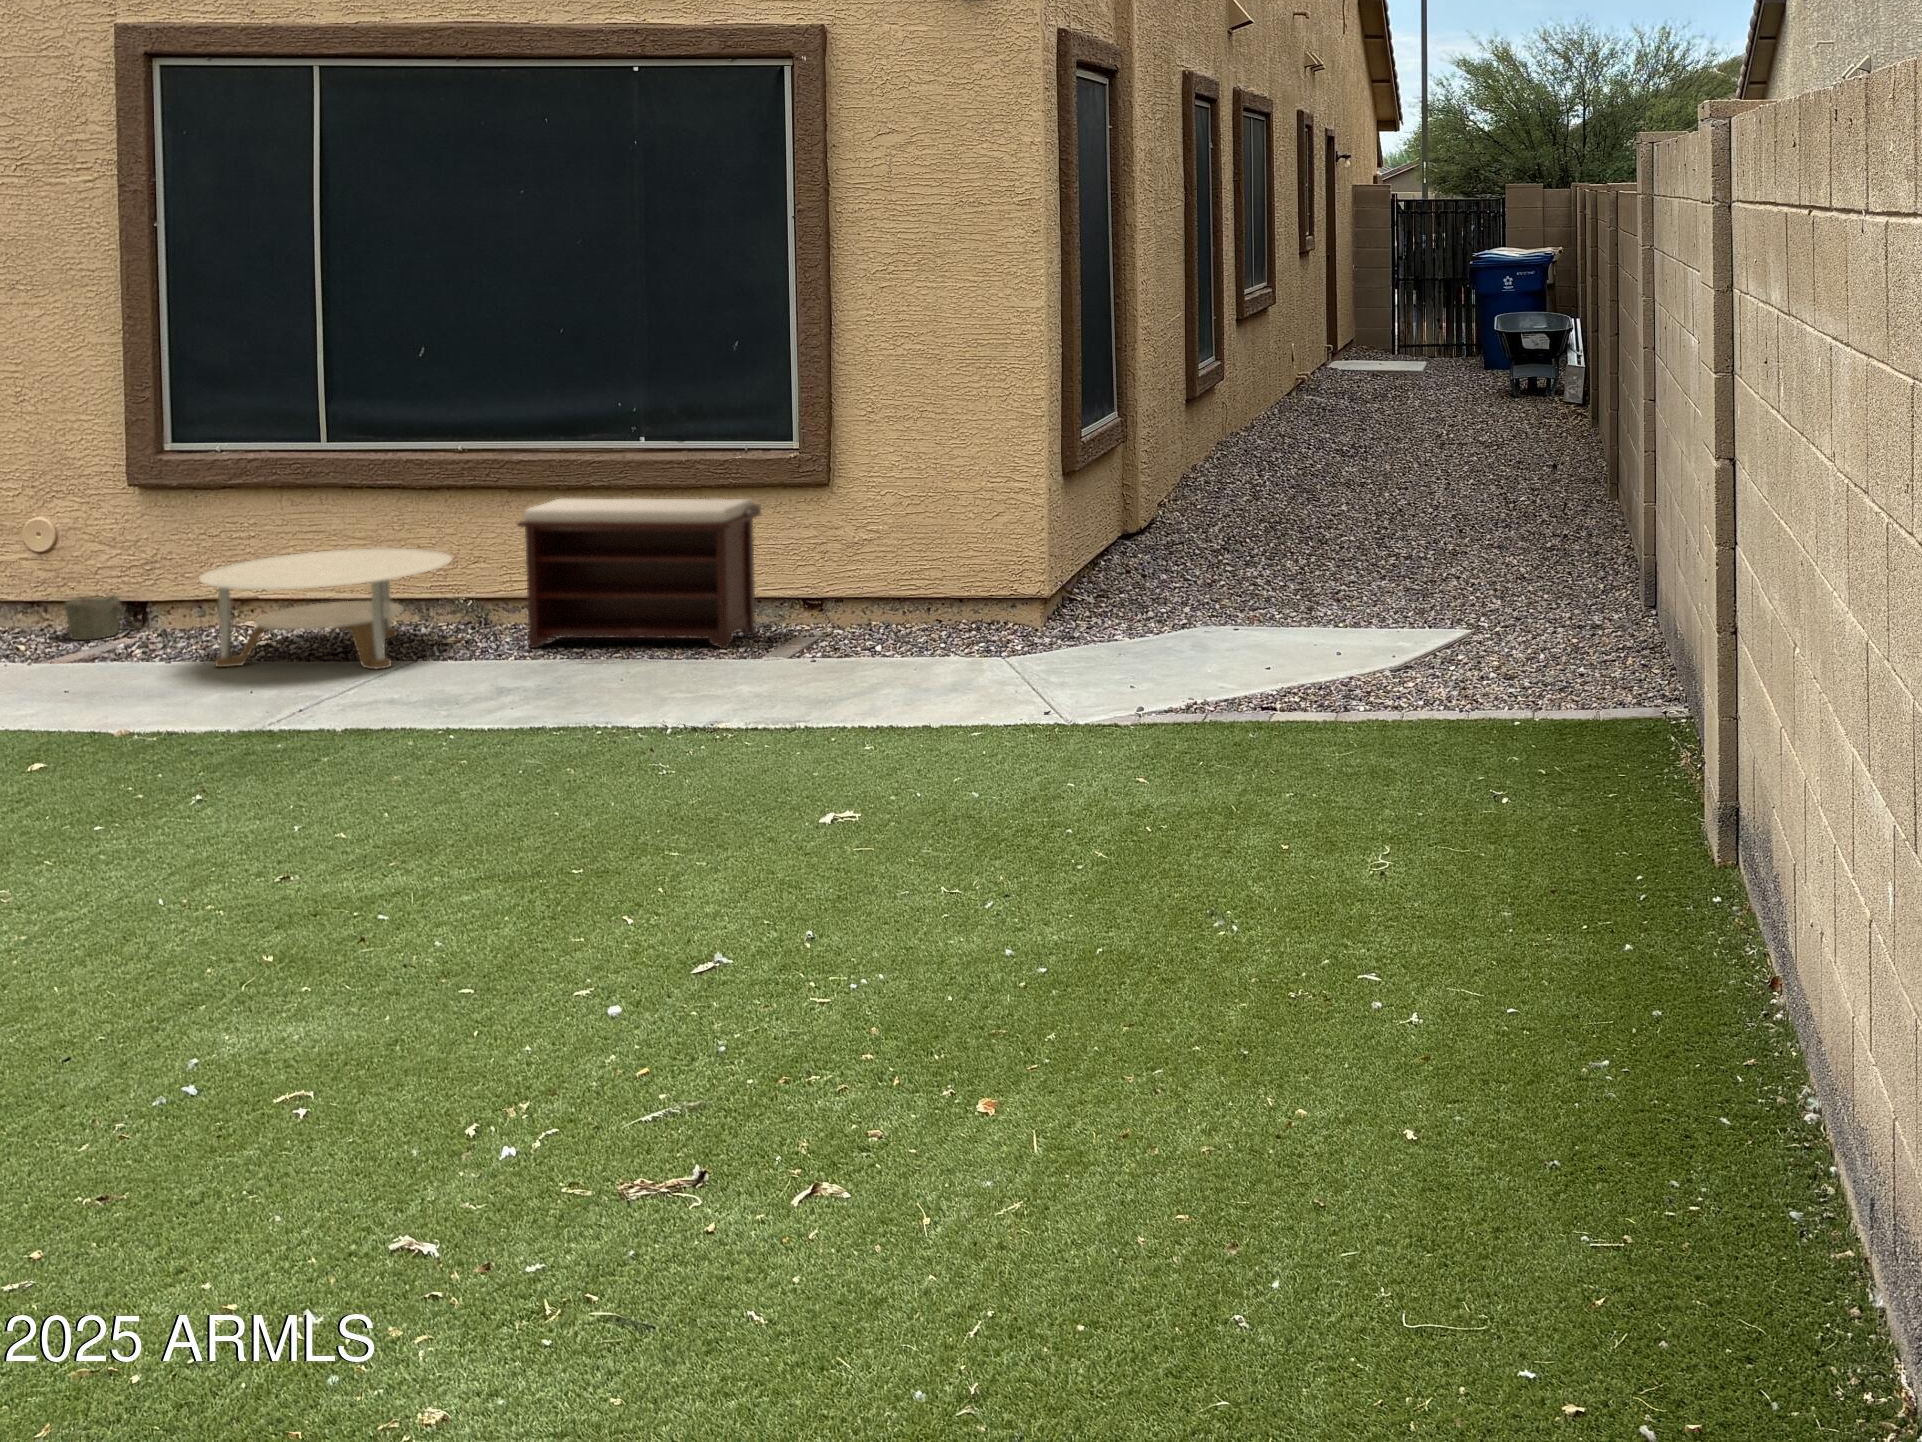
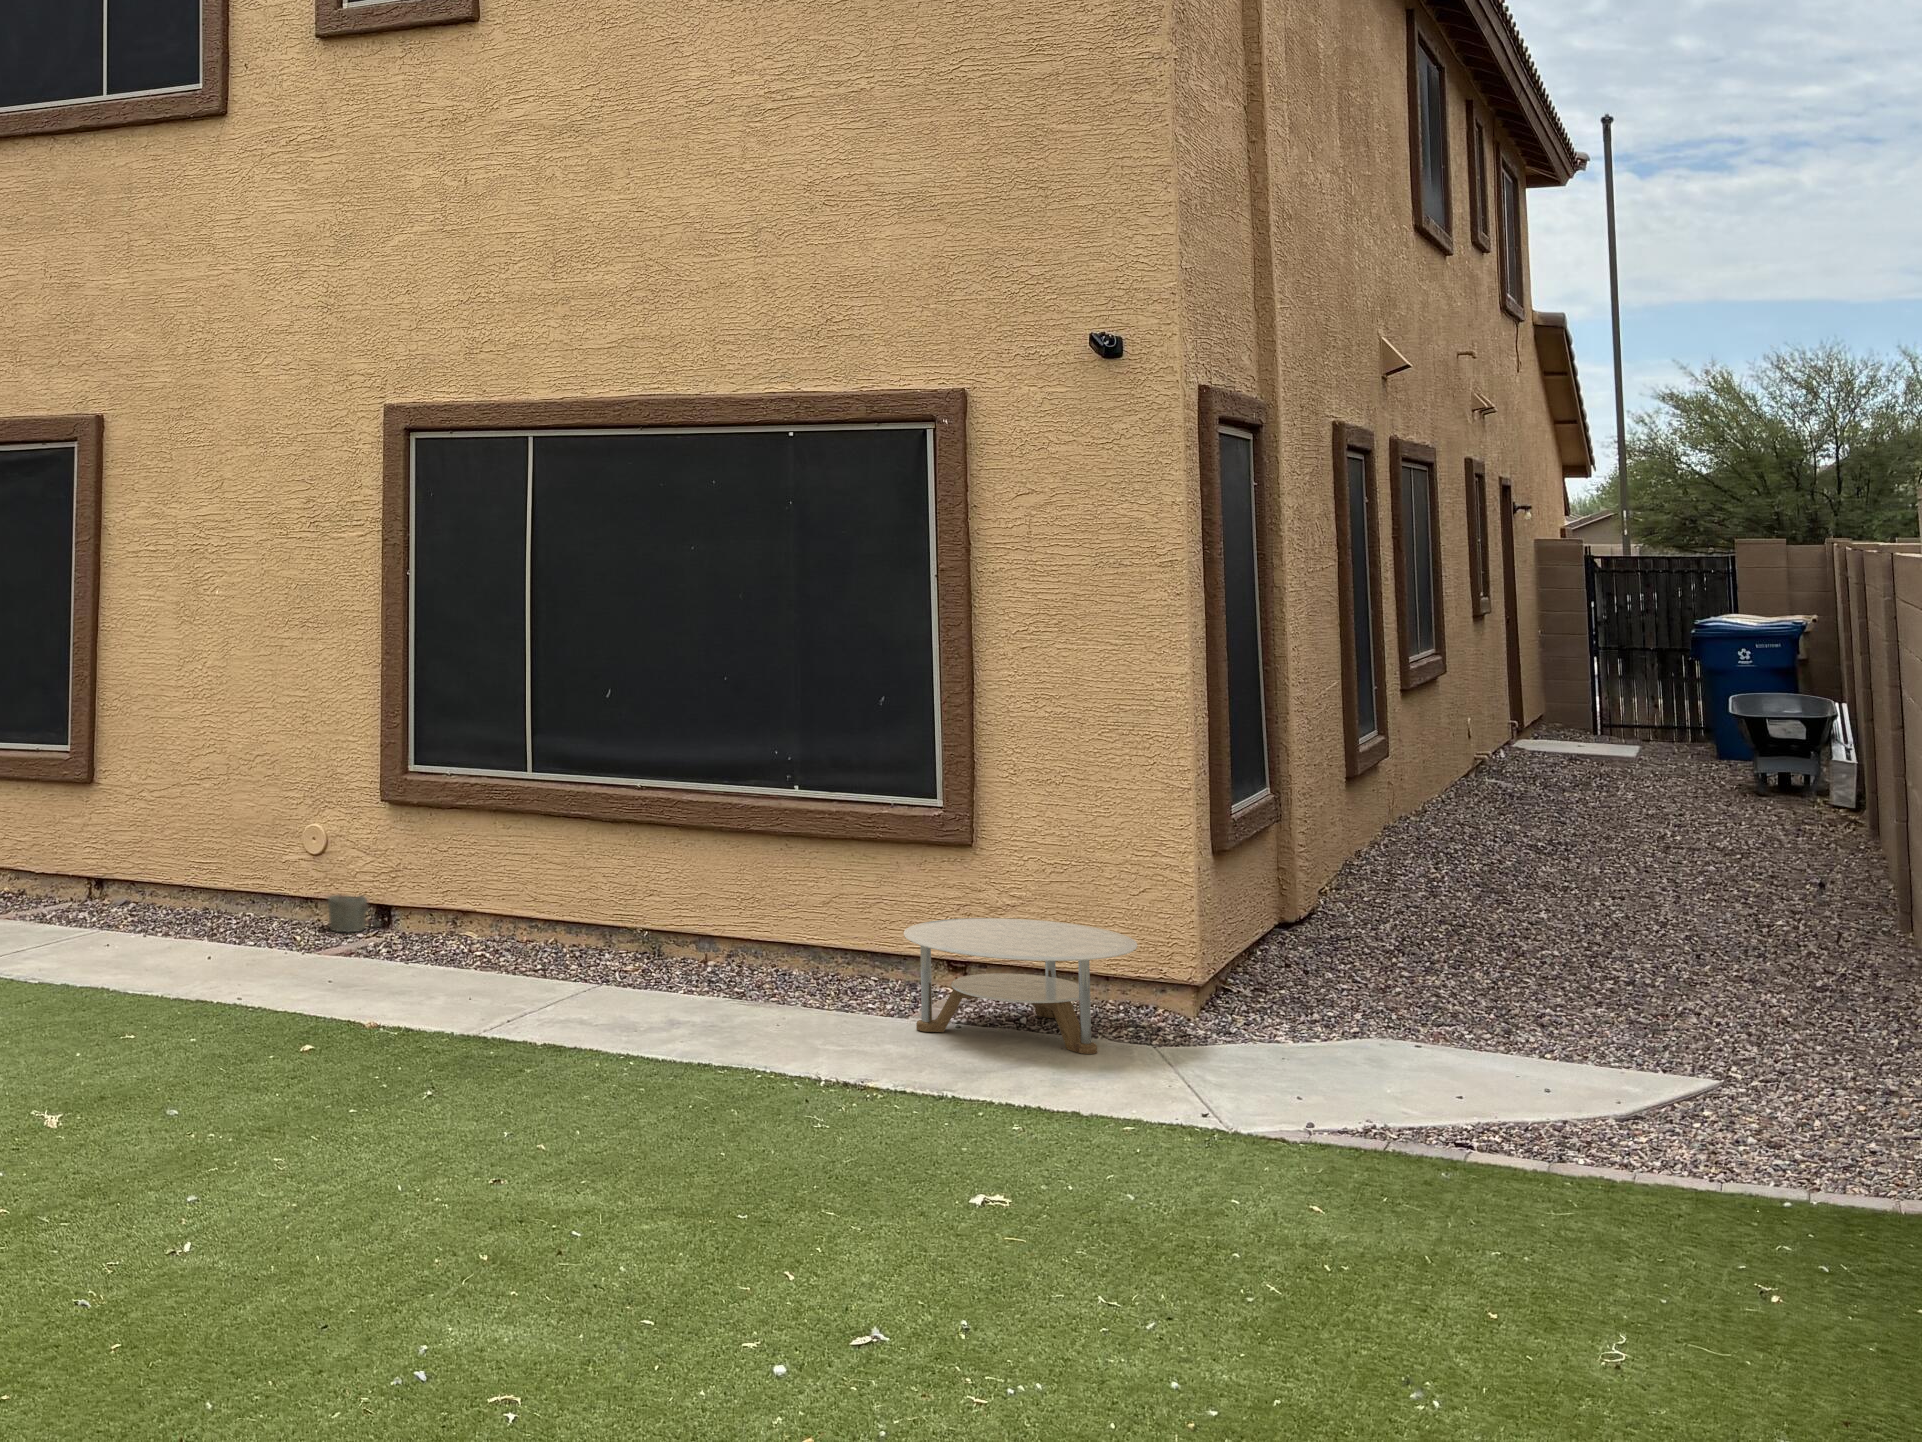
bench: present [517,499,761,649] -> none [687,840,906,1003]
round table: present [199,548,452,669] -> present [904,918,1137,1054]

